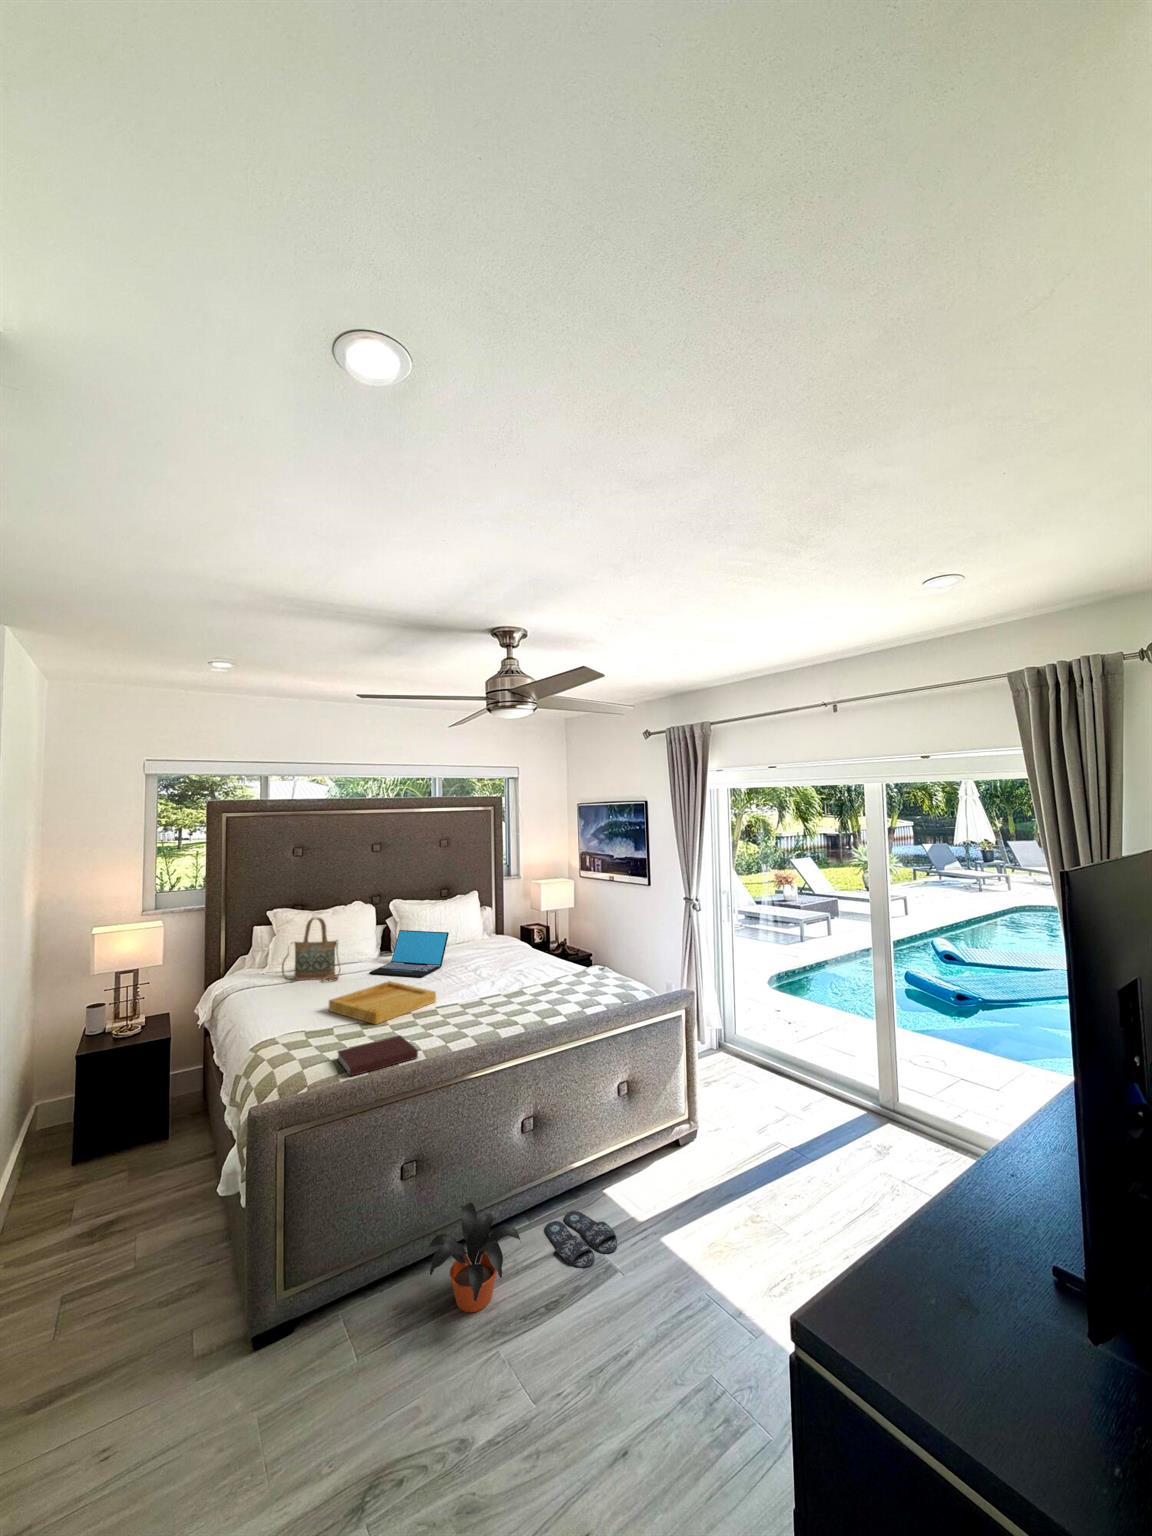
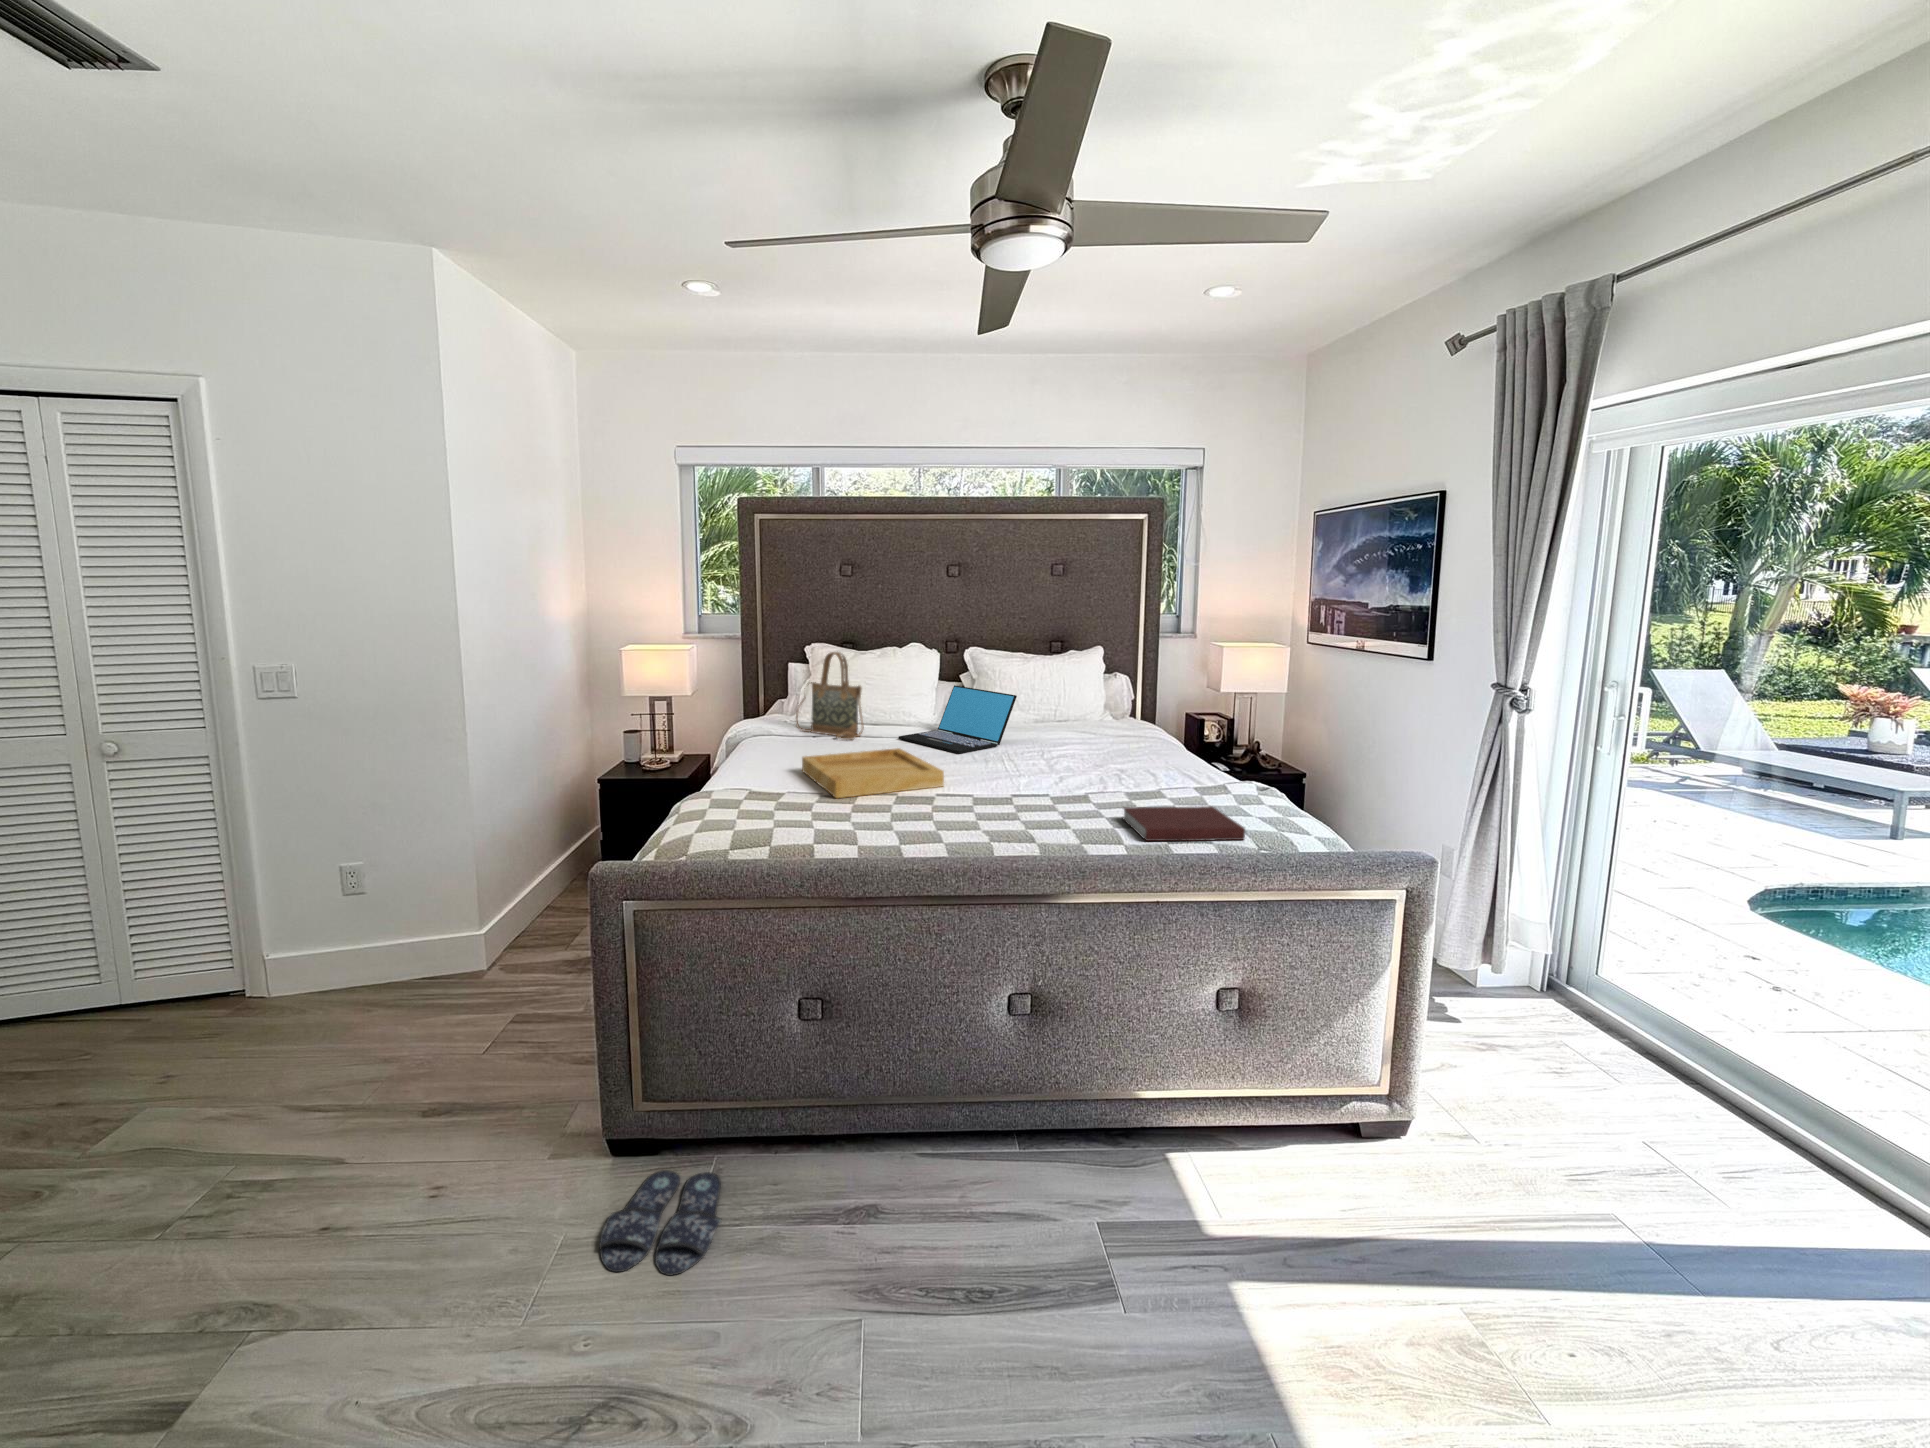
notebook: present [337,1035,418,1076] -> present [1123,806,1245,841]
potted plant: present [427,1202,520,1312] -> none [799,1085,953,1245]
slippers: present [545,1211,617,1268] -> present [599,1170,721,1275]

